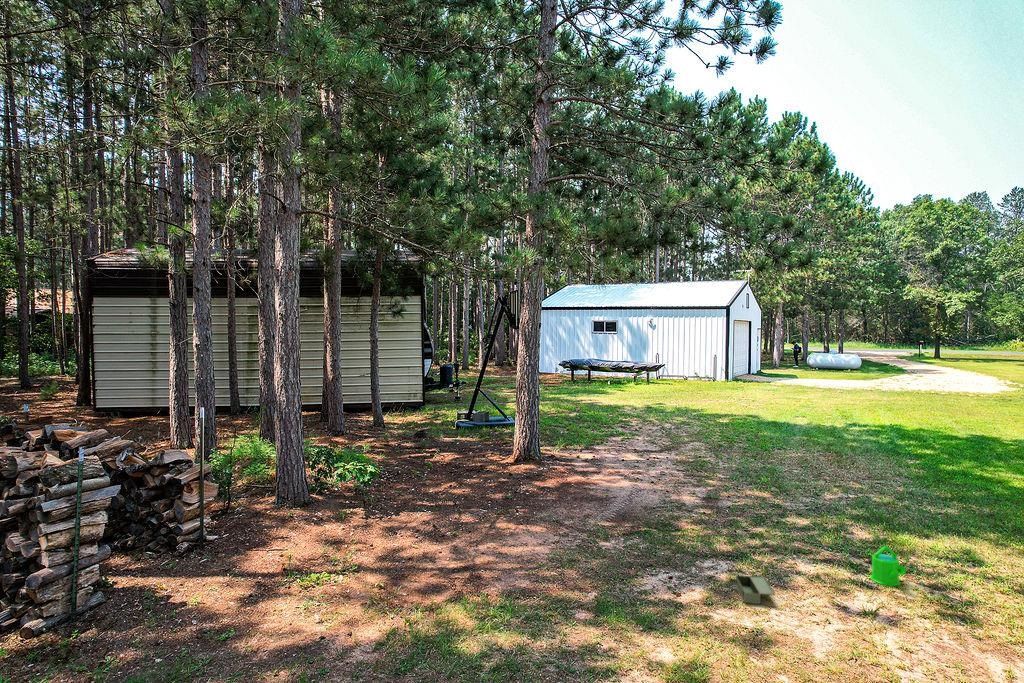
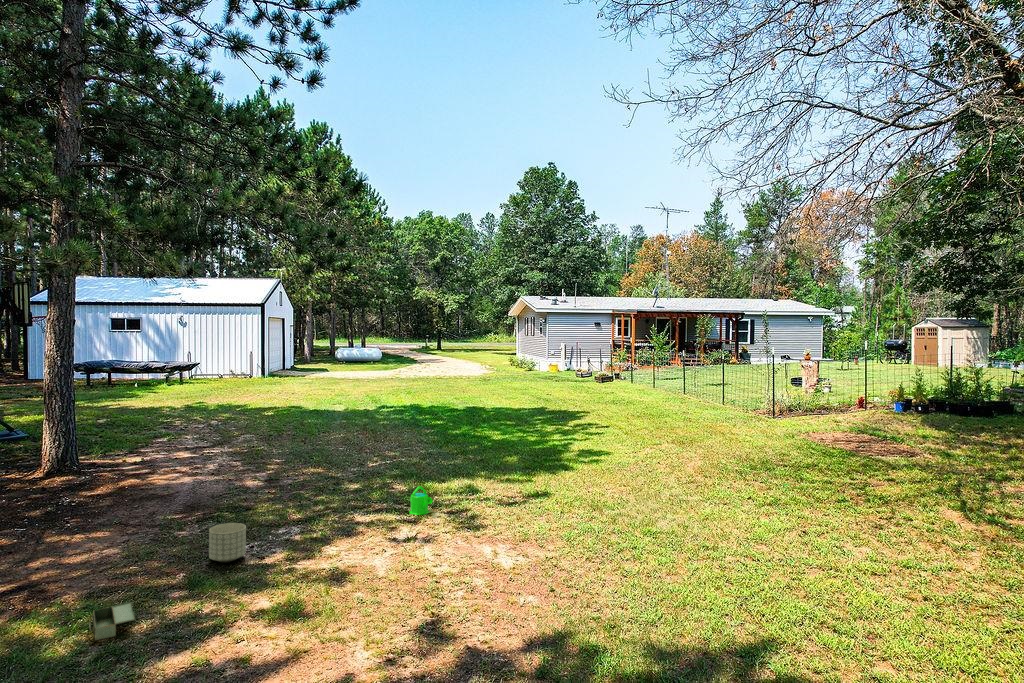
planter: none [623,545,659,588] -> present [209,523,246,562]
toolbox: present [735,576,775,604] -> present [89,603,135,640]

